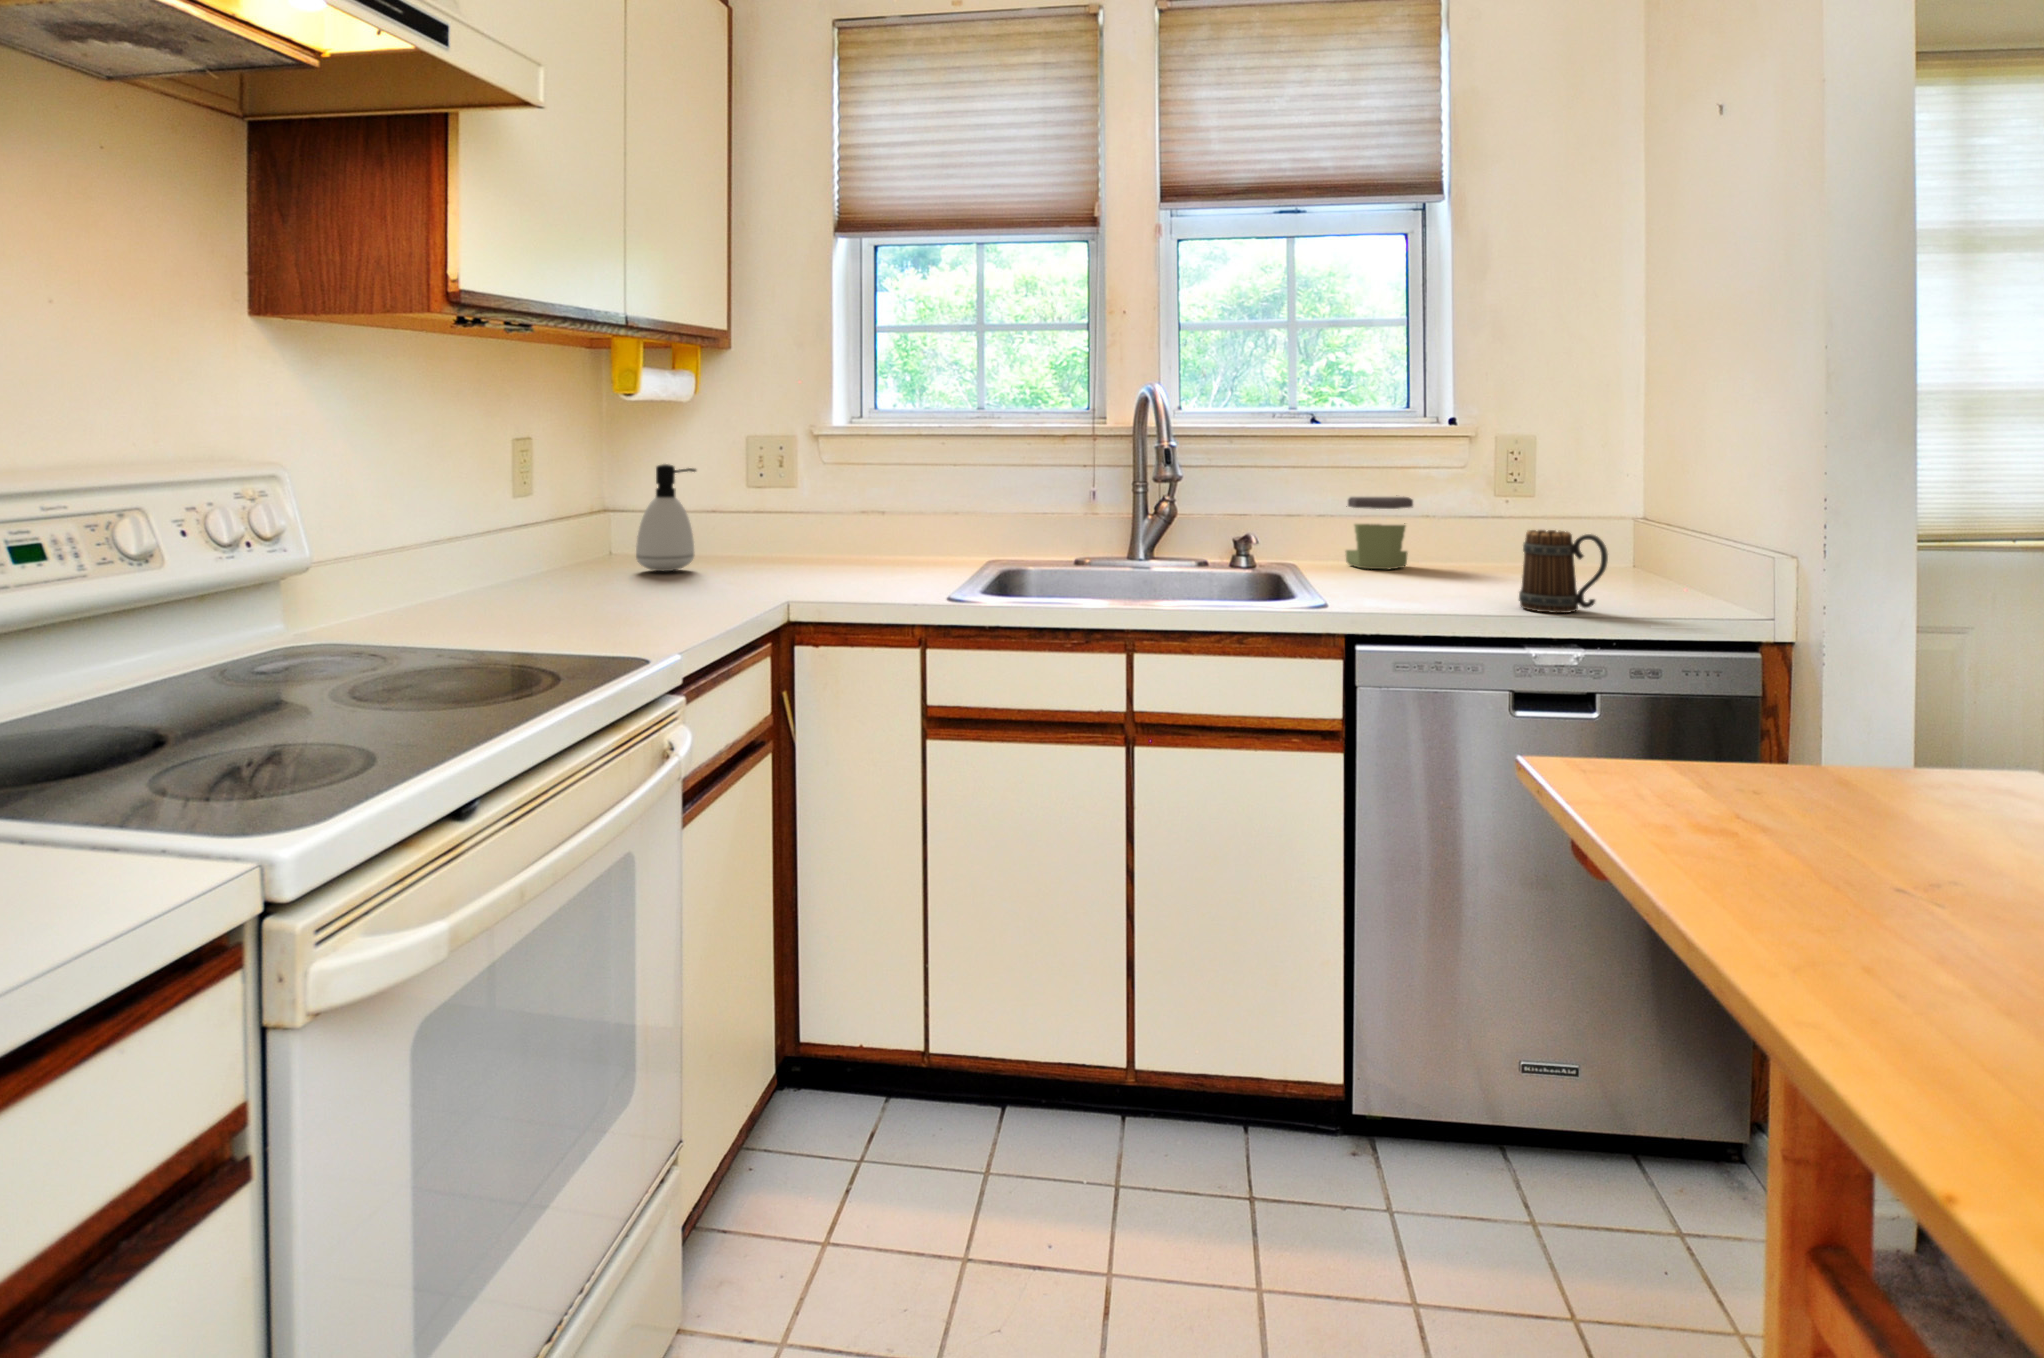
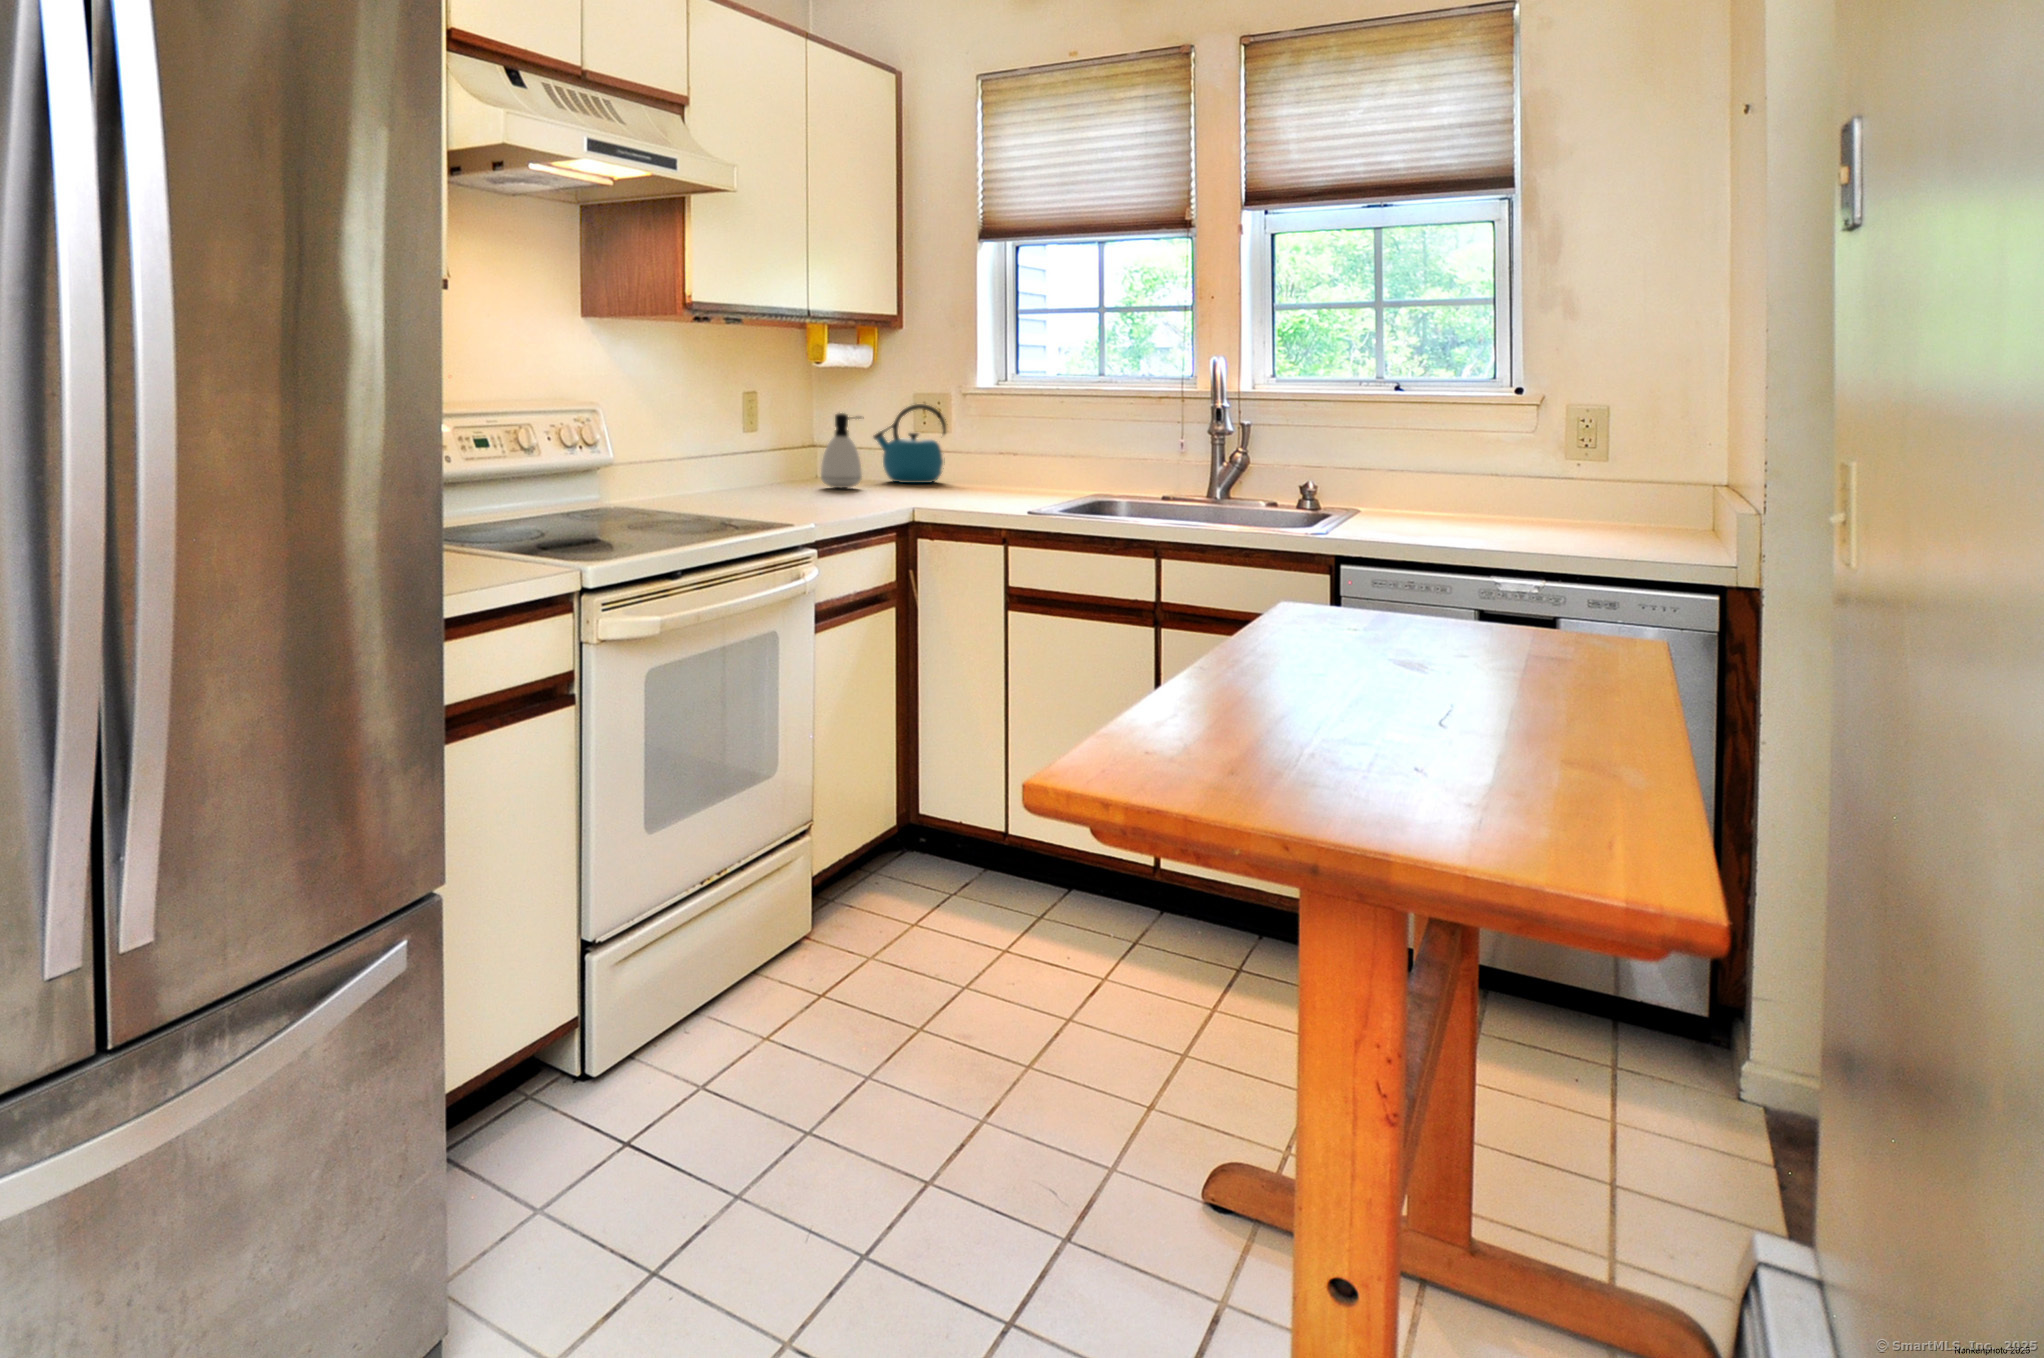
kettle: none [698,448,798,556] -> present [874,404,946,483]
jar: present [1346,497,1413,570] -> none [1414,450,1484,515]
mug: present [1519,530,1608,613] -> none [1518,478,1601,547]

